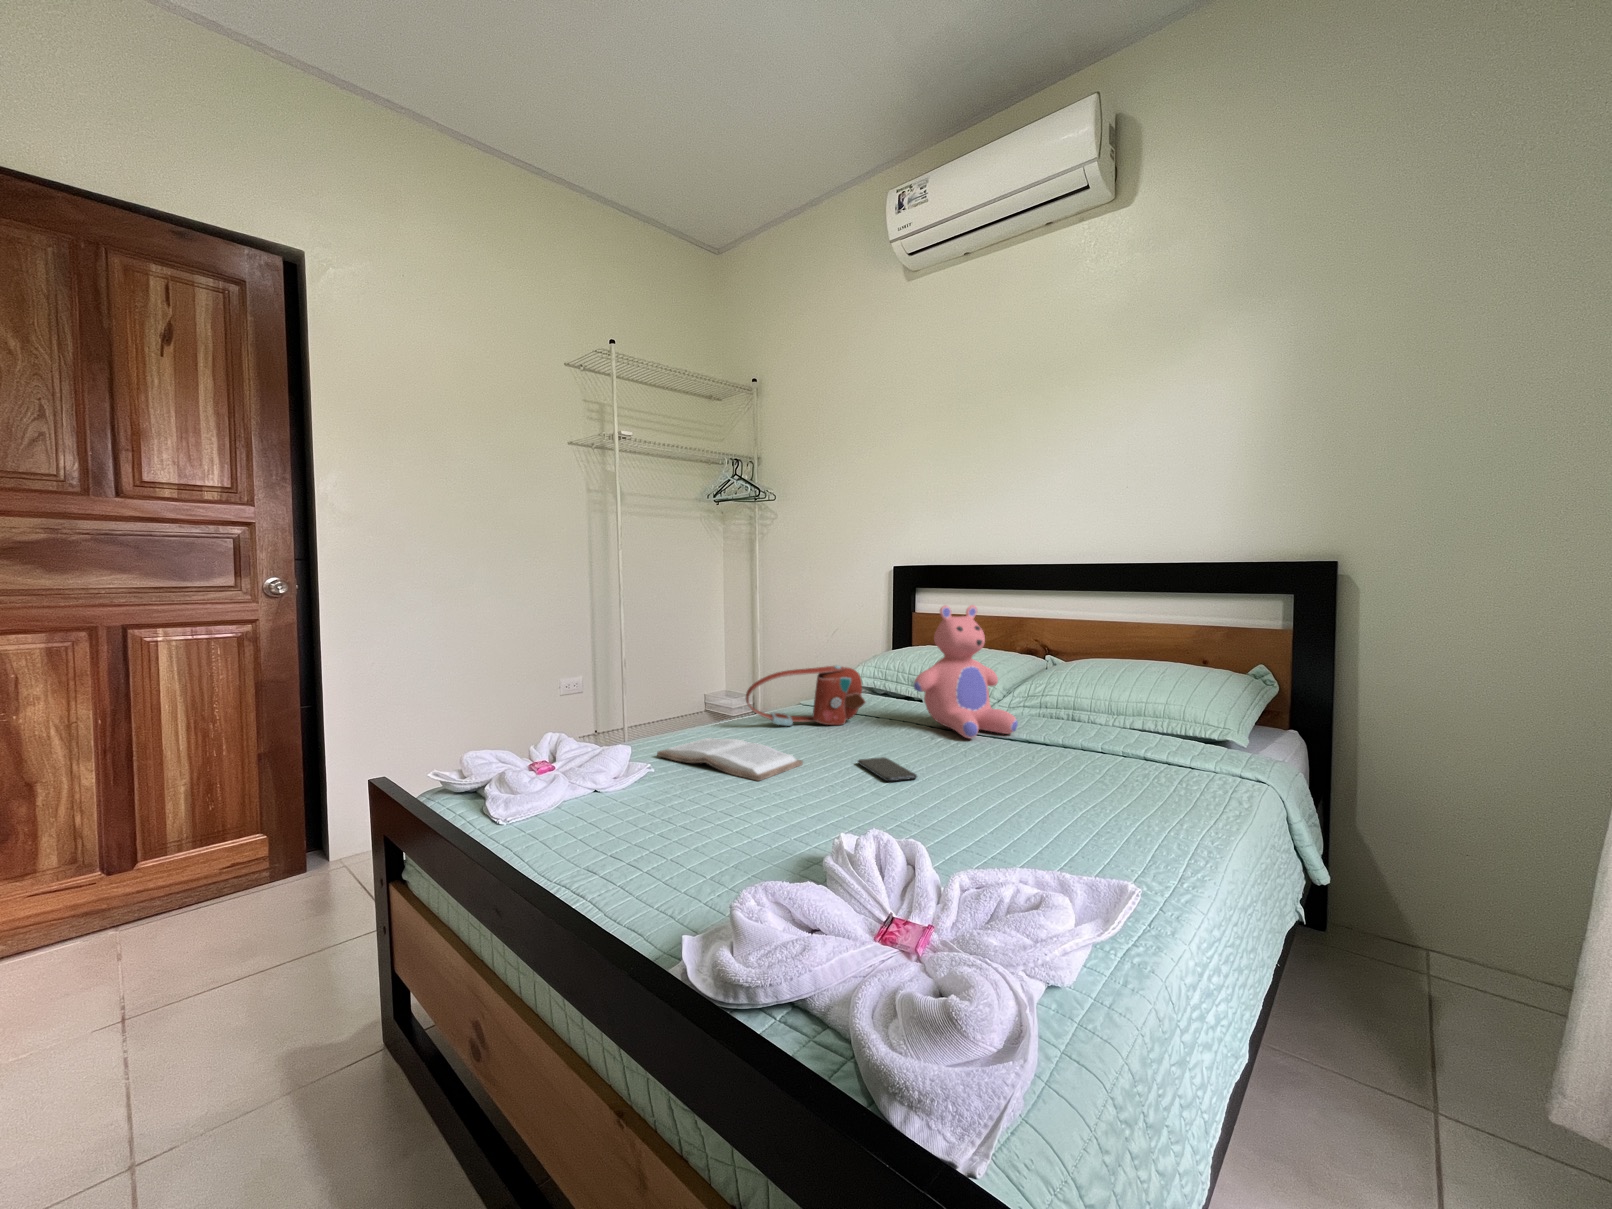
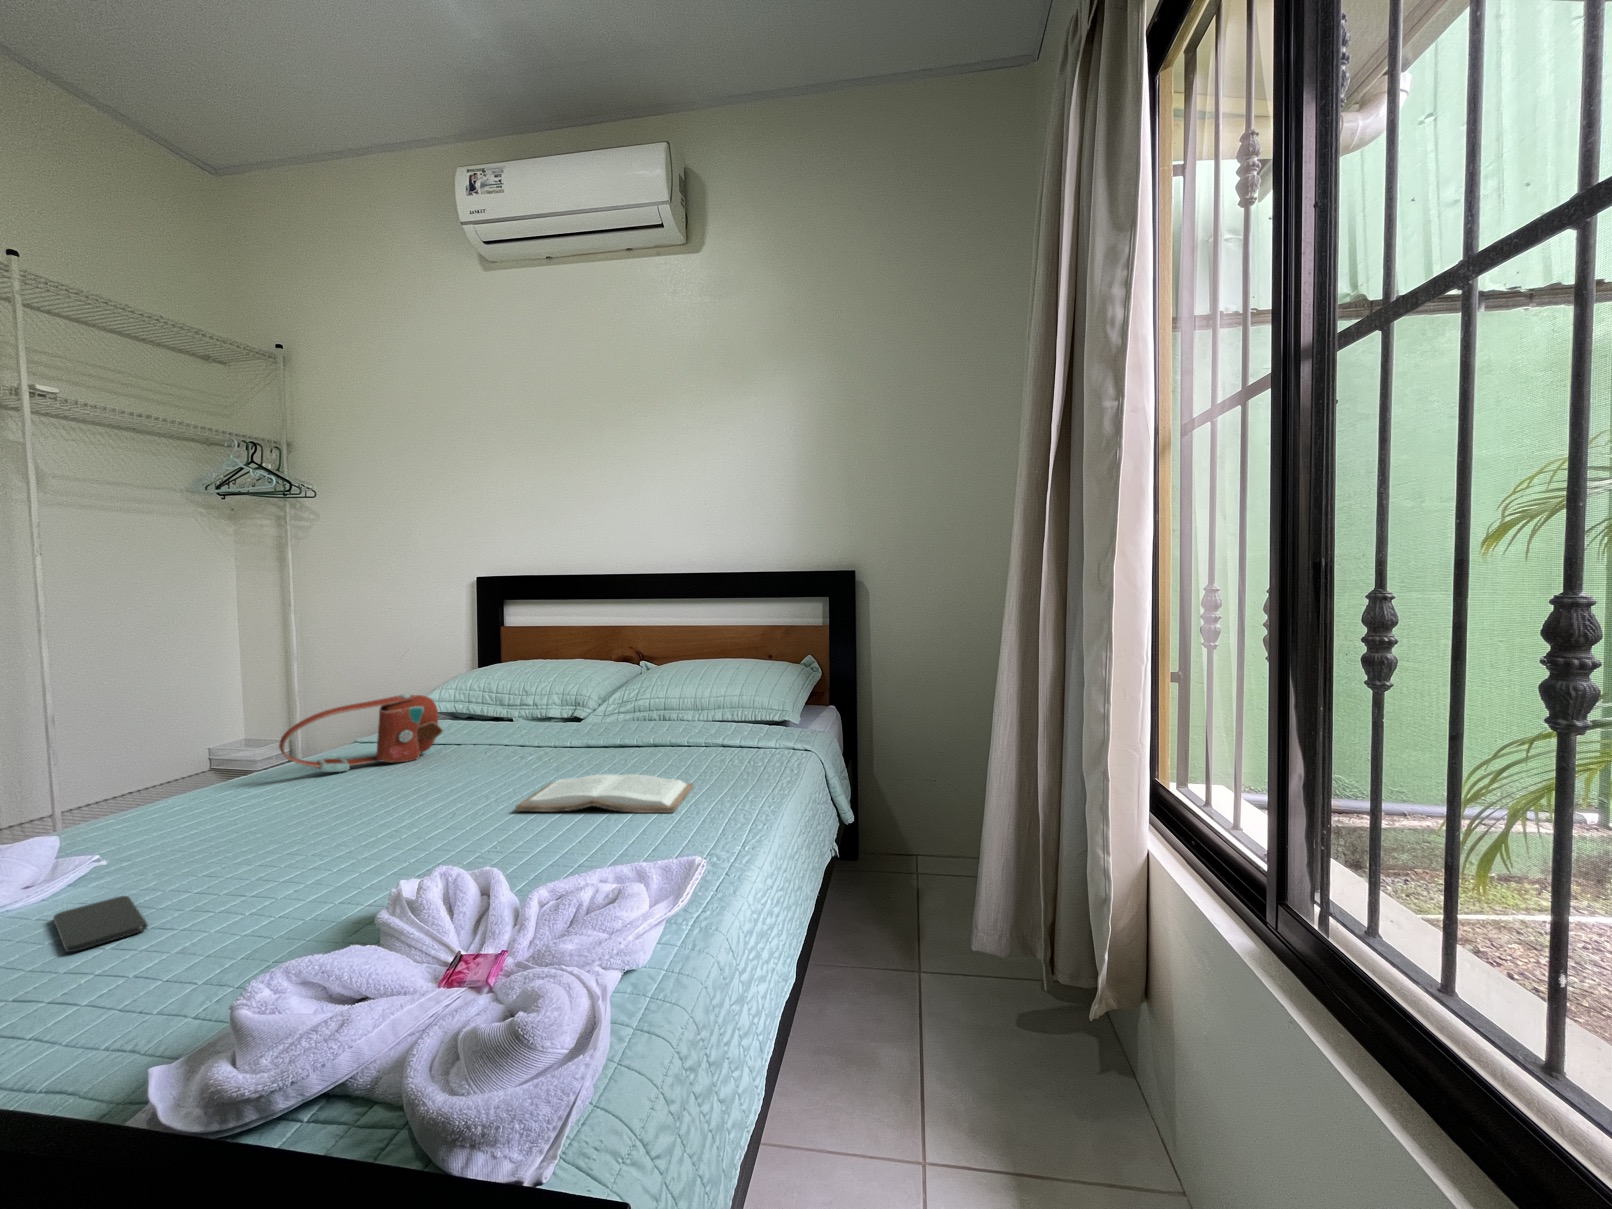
teddy bear: present [914,605,1018,738] -> none [498,617,609,752]
book: present [657,738,803,781] -> present [516,774,693,813]
smartphone: present [858,757,917,781] -> present [53,896,148,952]

